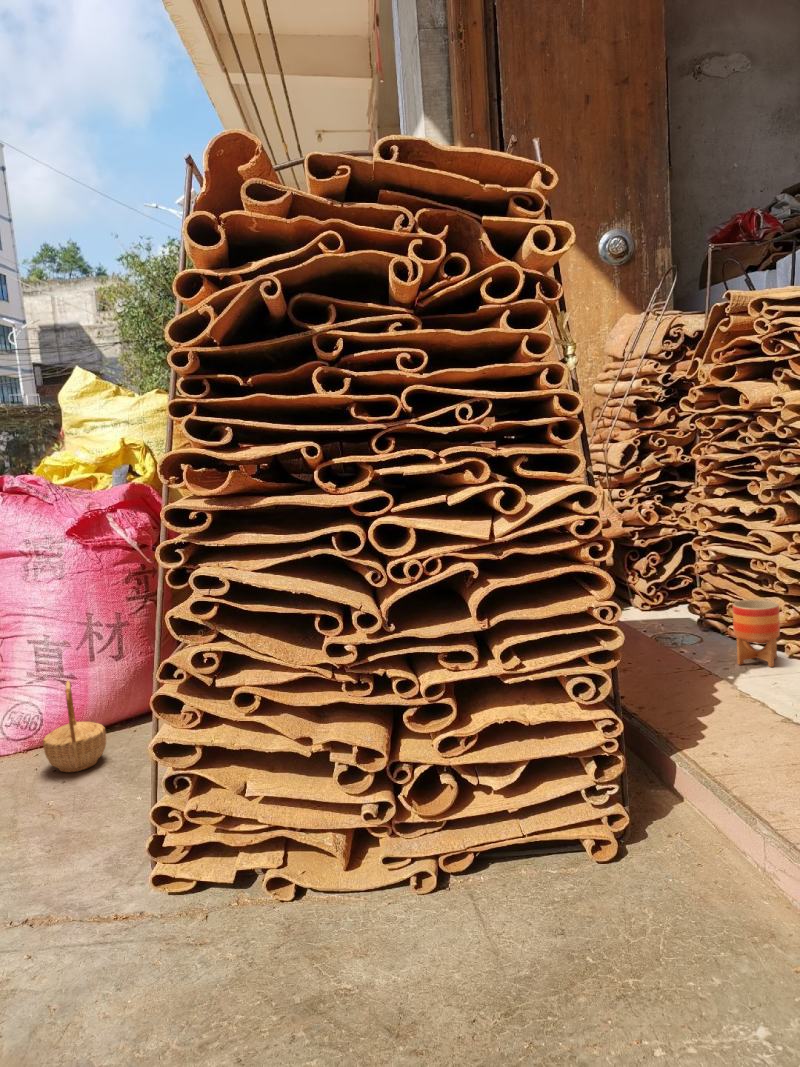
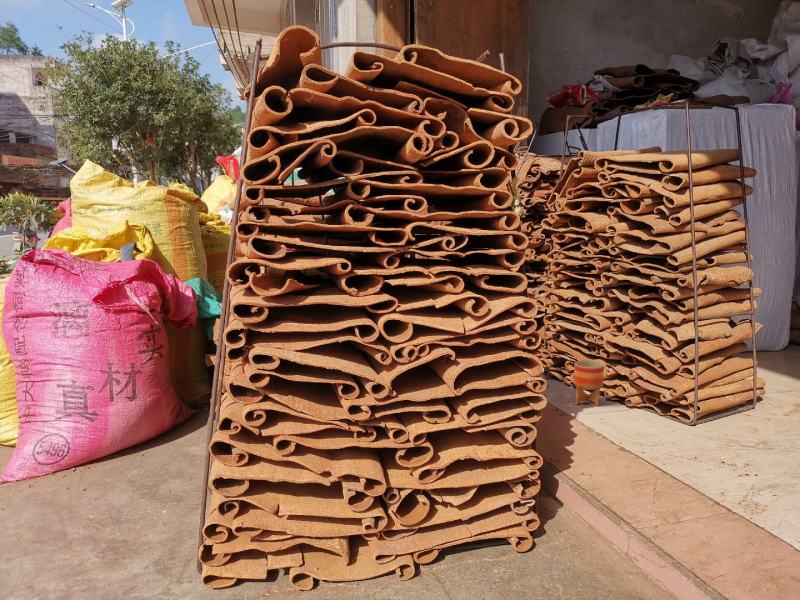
basket: present [43,681,106,772] -> none [74,418,125,491]

